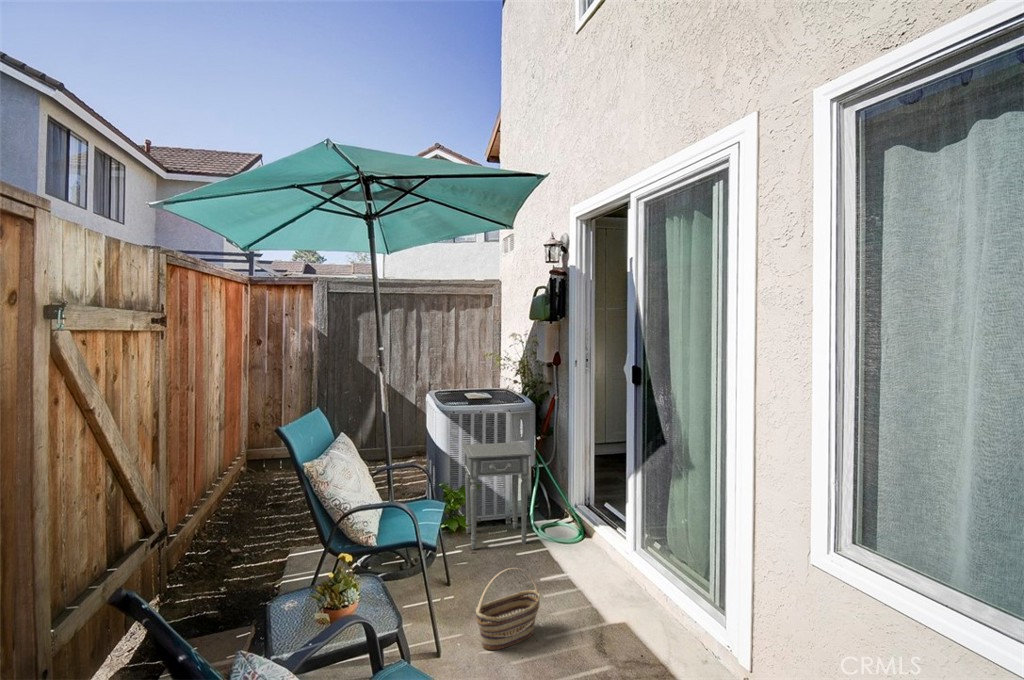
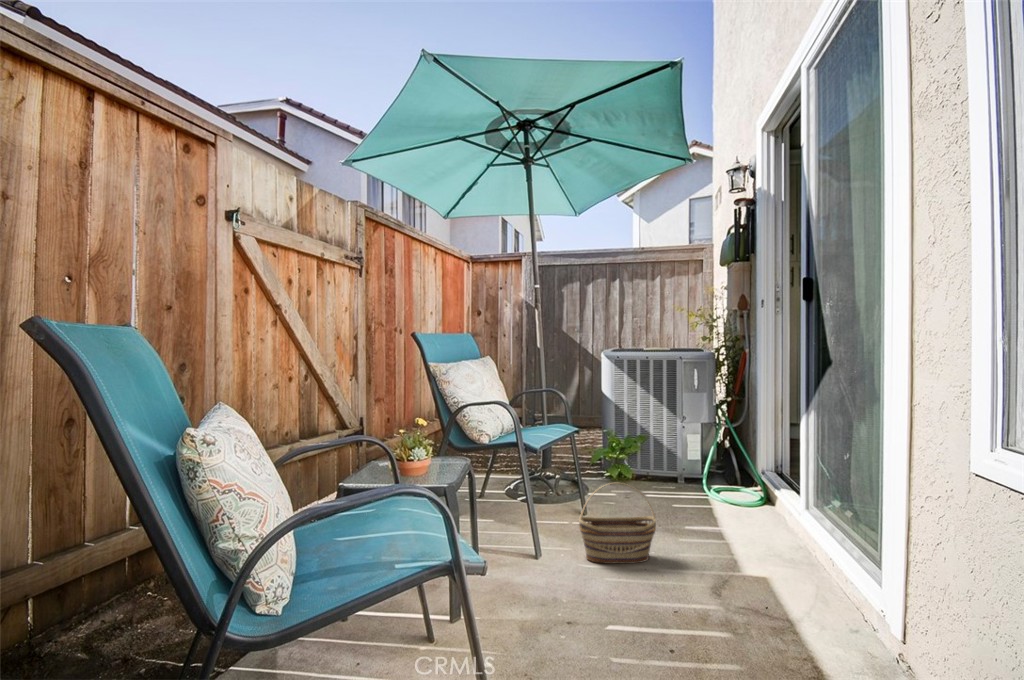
side table: present [462,442,533,549] -> none [622,391,697,503]

